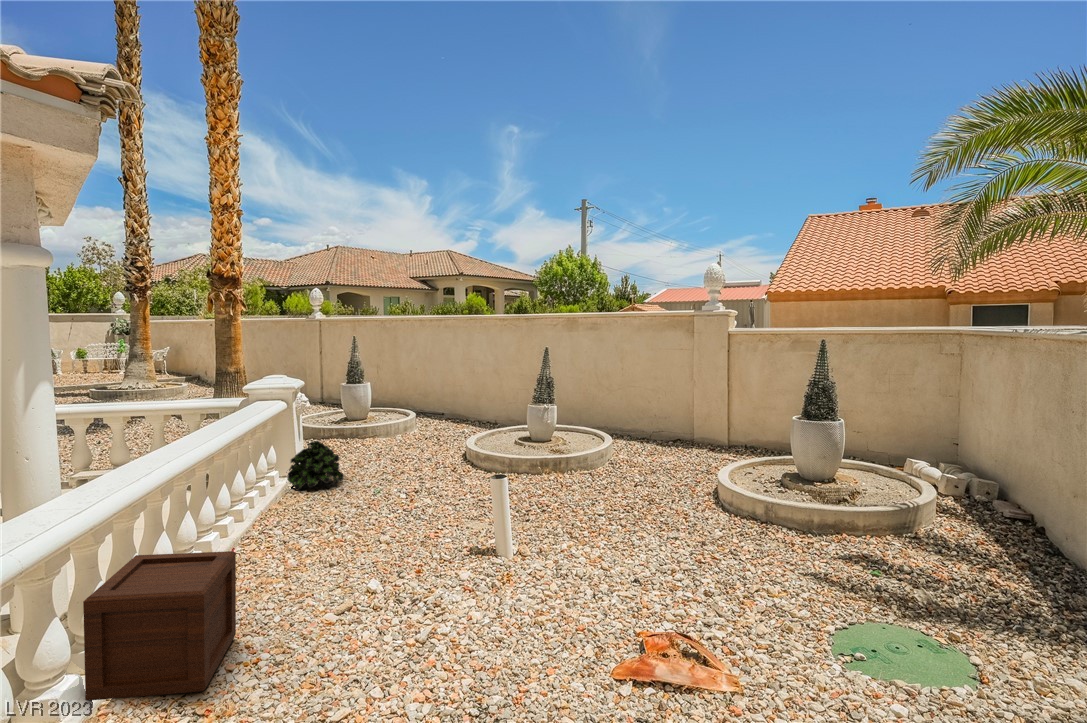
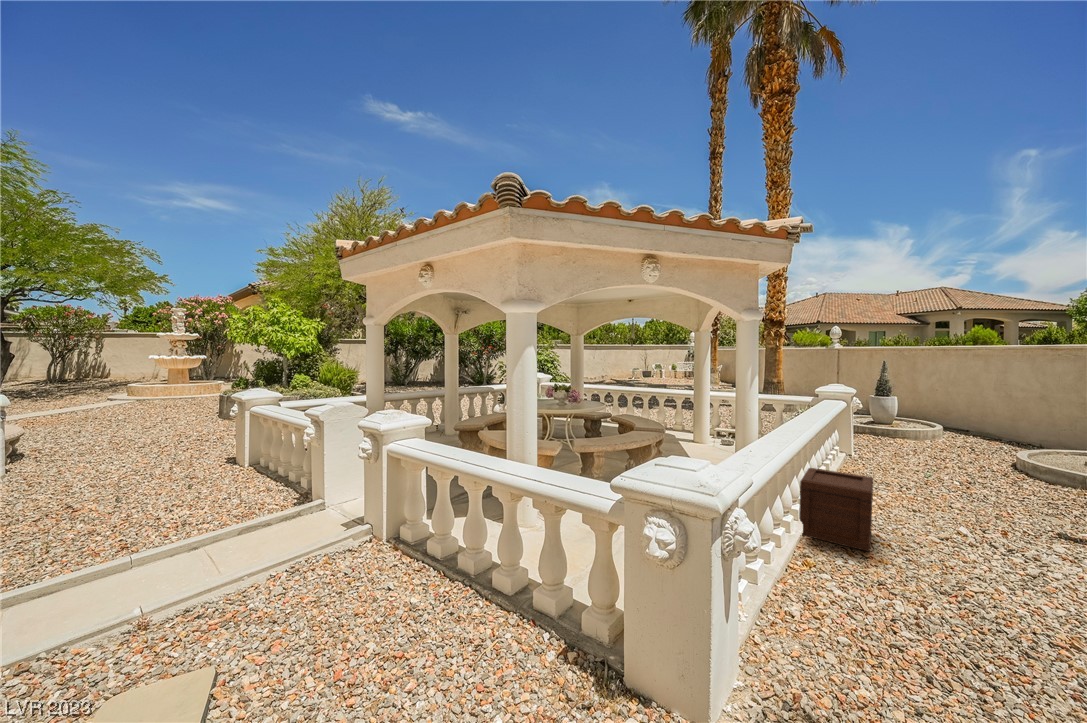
potted plant: present [287,441,344,491] -> none [847,430,897,465]

